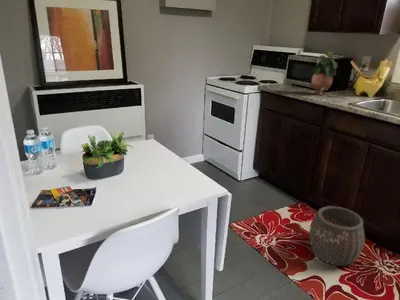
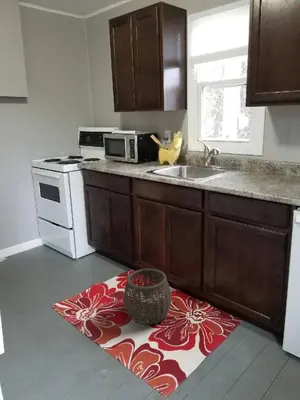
potted plant: present [312,52,338,95] -> none [118,128,138,168]

